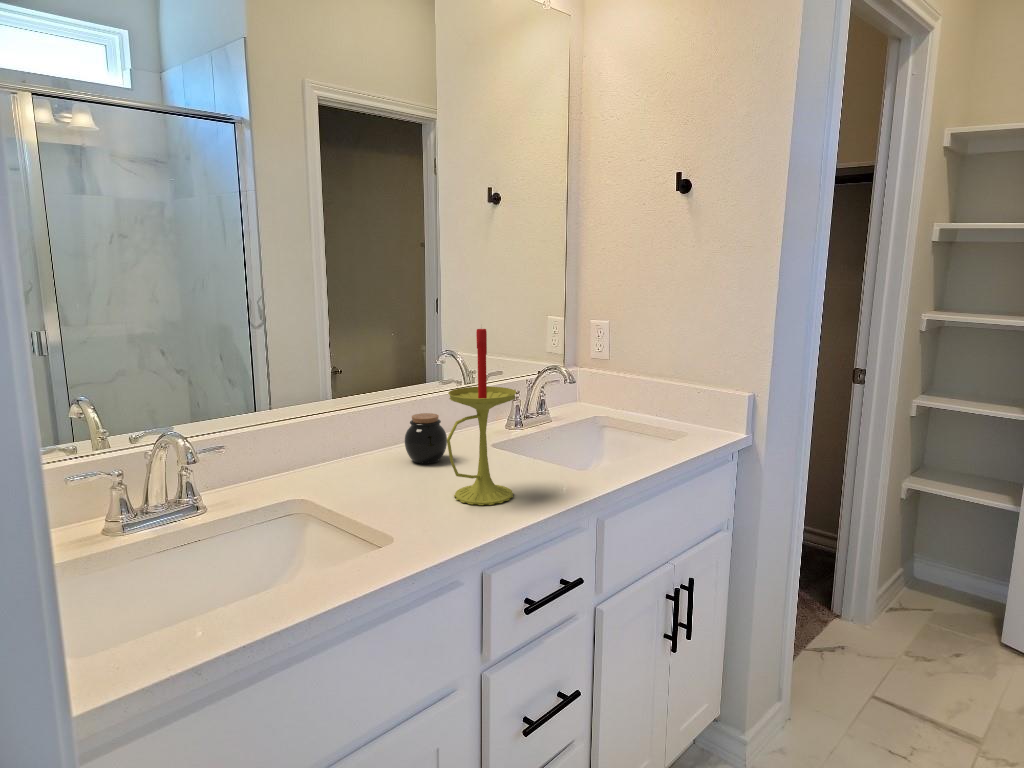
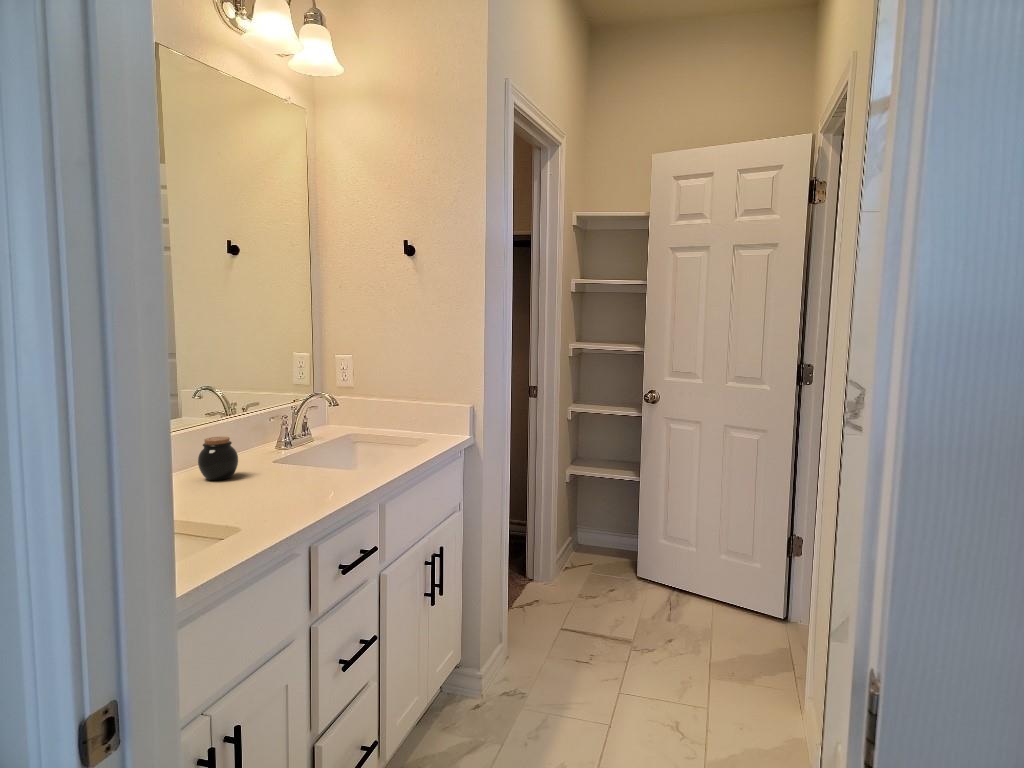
candle: present [447,329,516,505] -> none [257,354,316,500]

